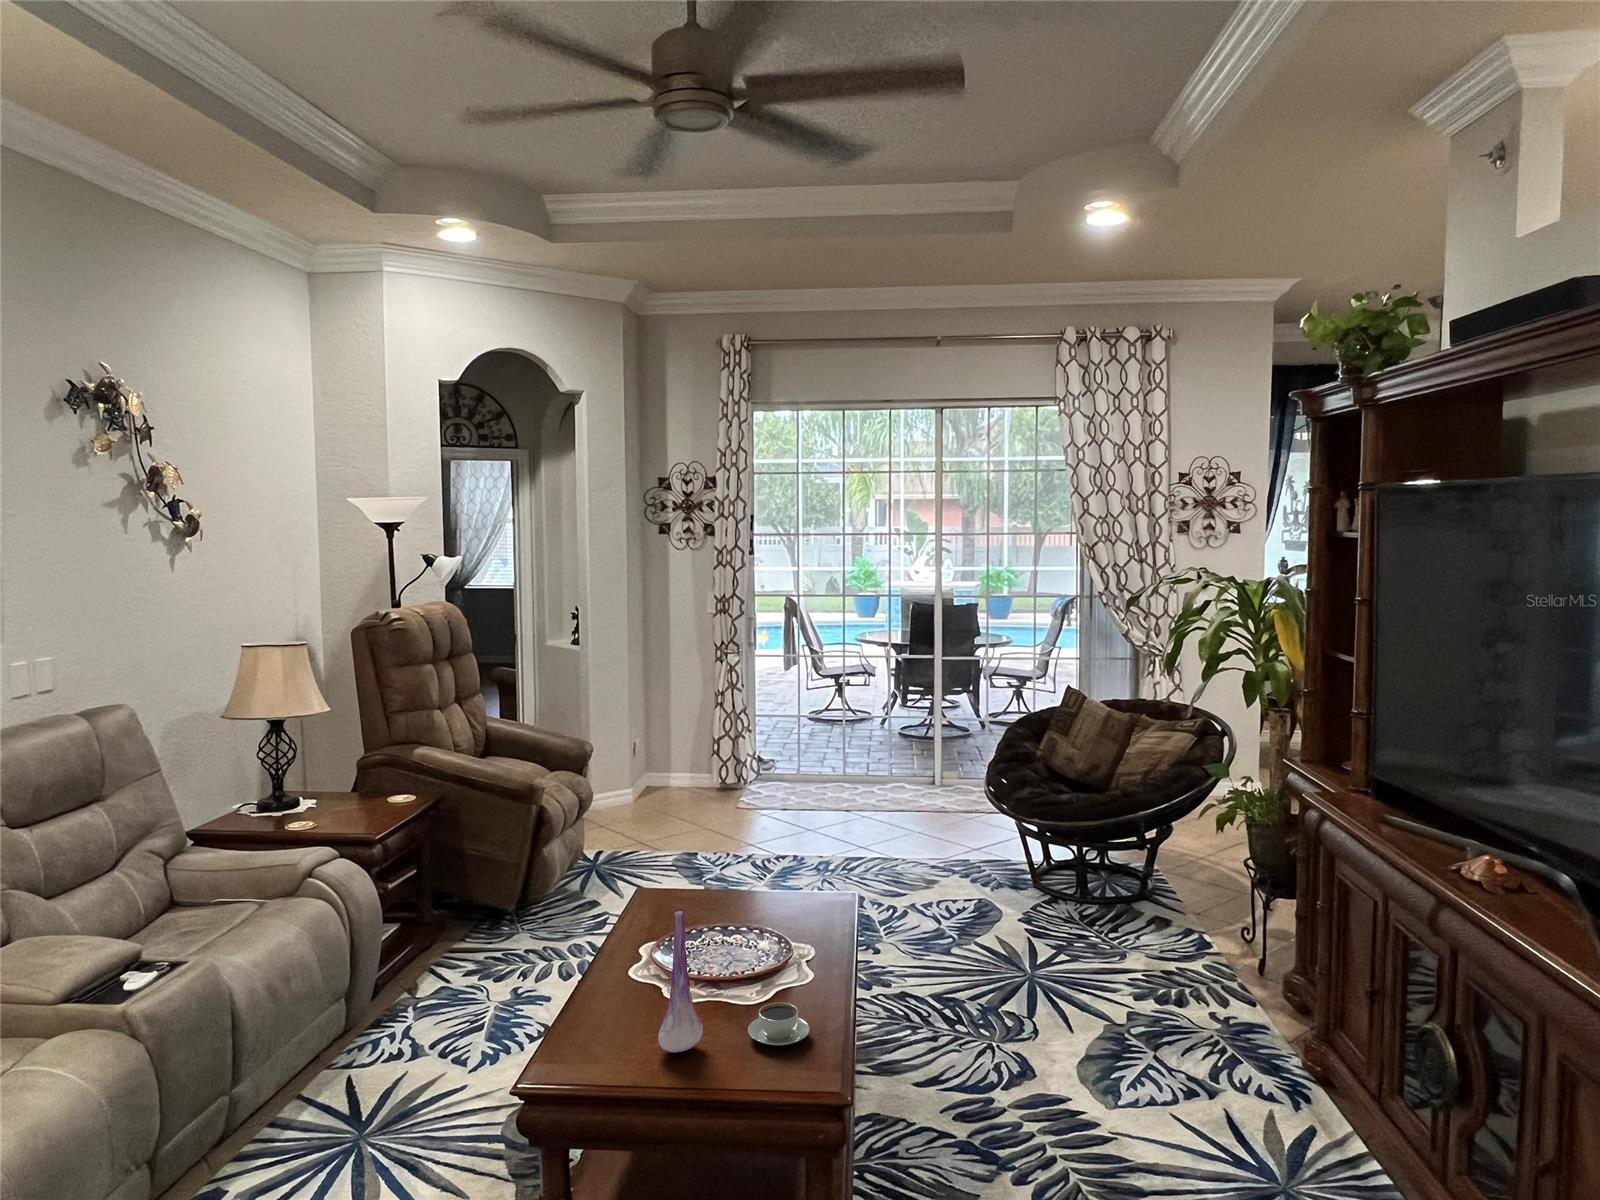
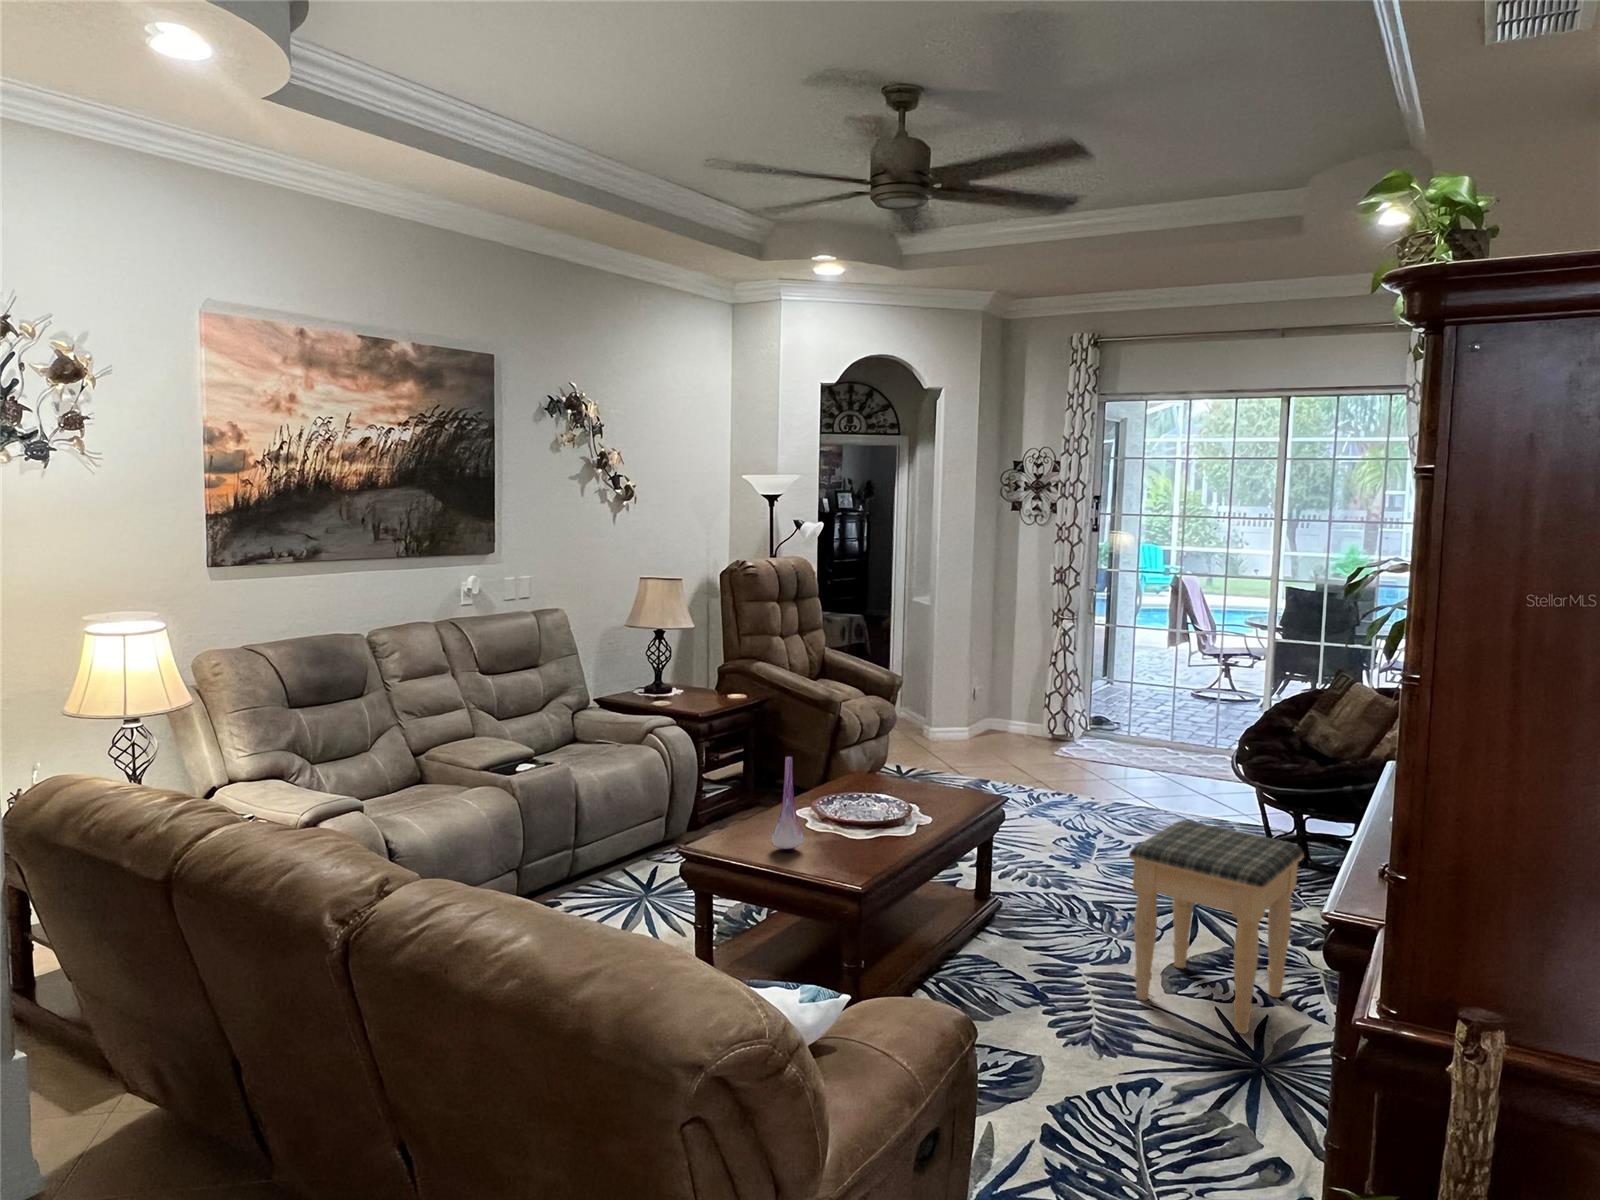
footstool: none [1070,890,1244,1140] -> present [1129,820,1304,1034]
coffee cup: present [748,1003,810,1046] -> none [833,834,875,860]

